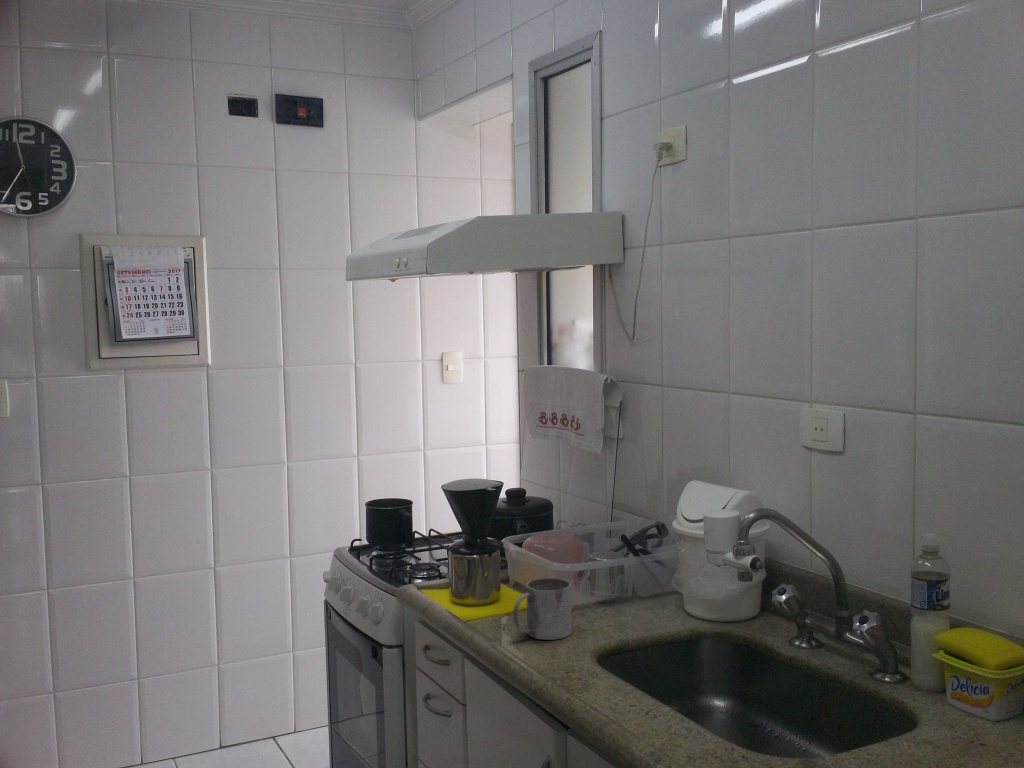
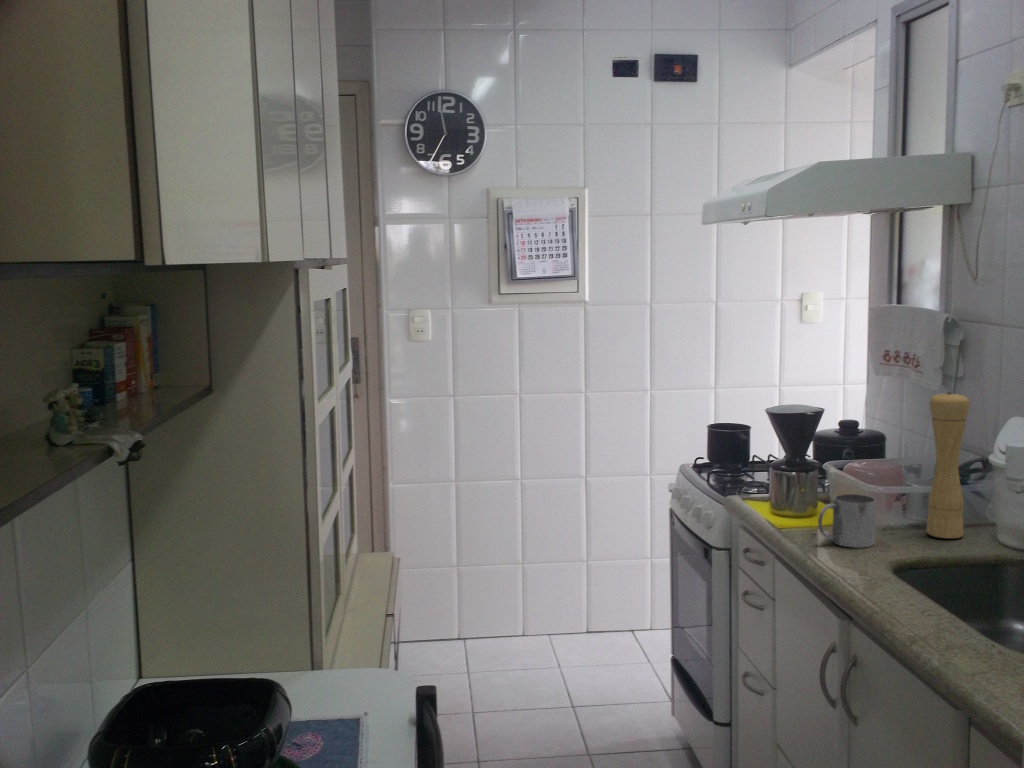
pepper mill: none [614,460,654,616] -> present [926,392,970,538]

